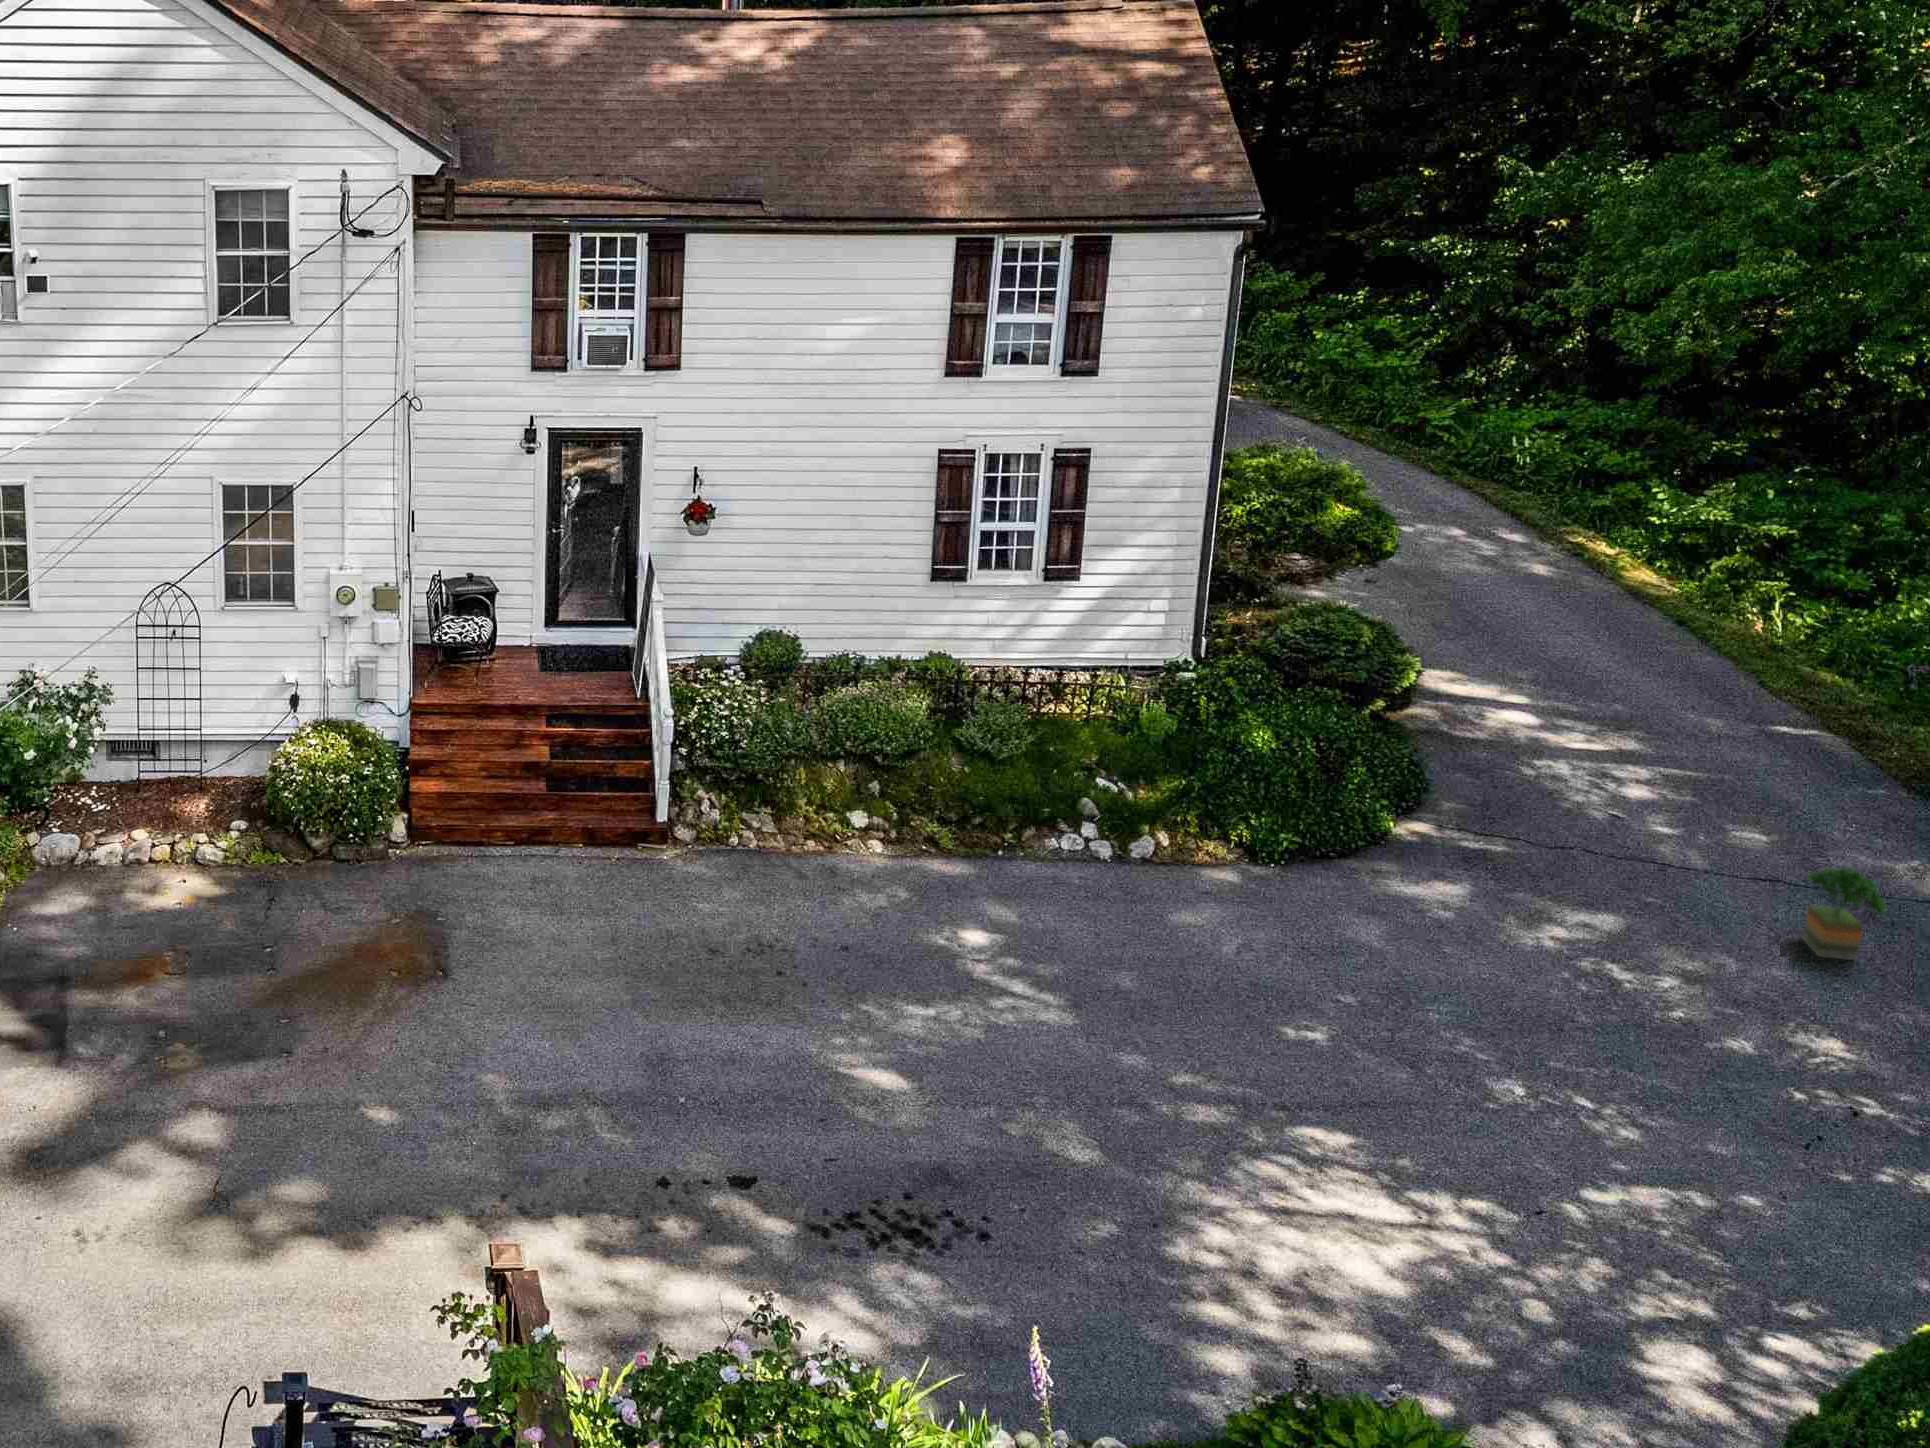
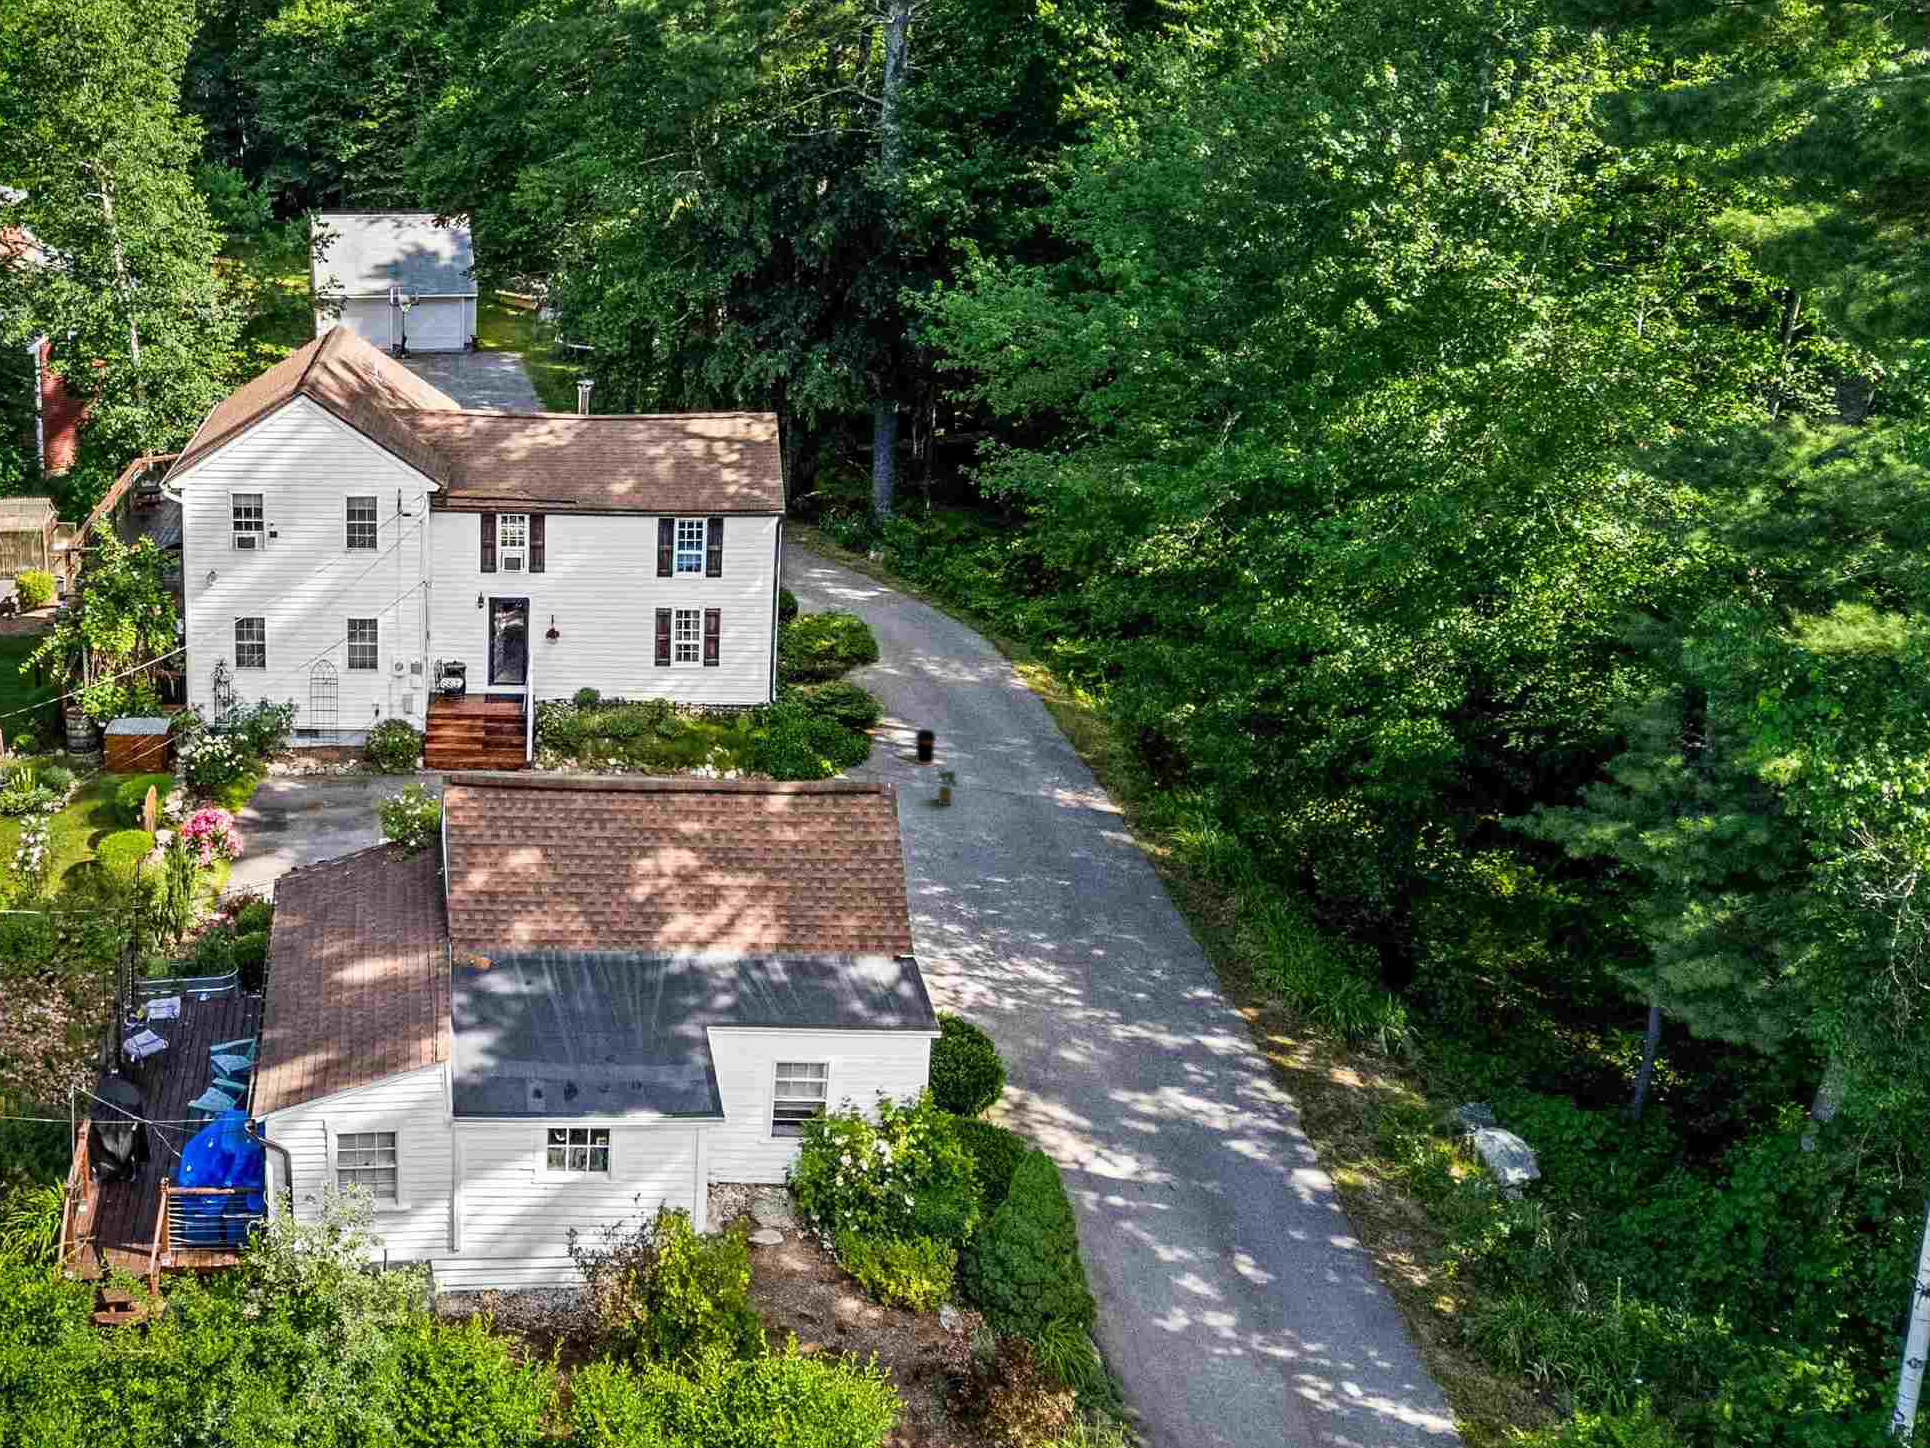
trash can: none [1623,735,1692,824] -> present [915,729,936,765]

